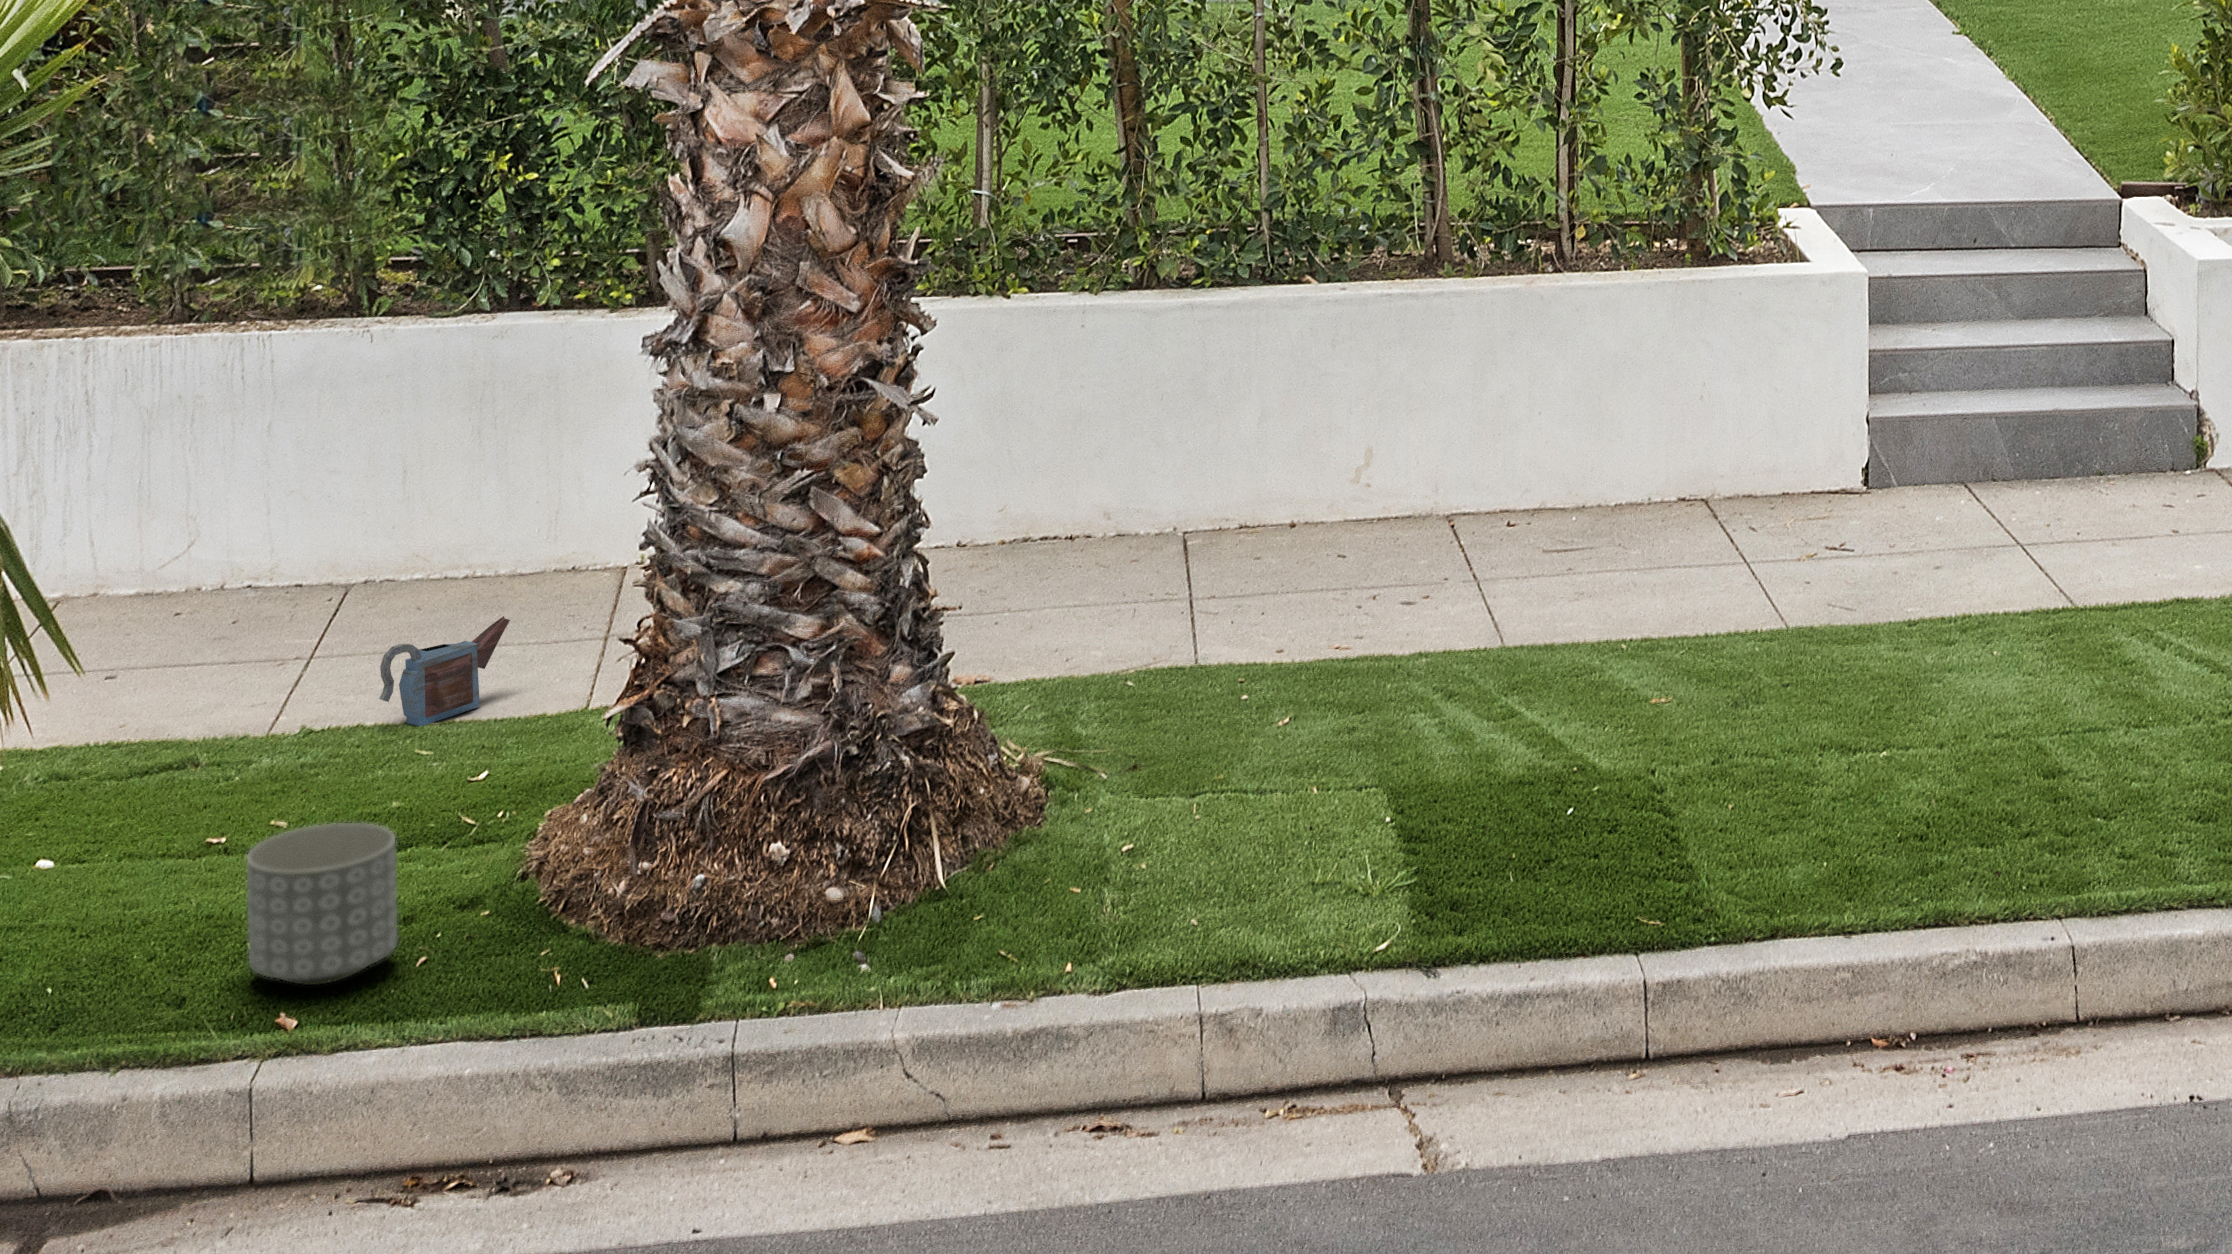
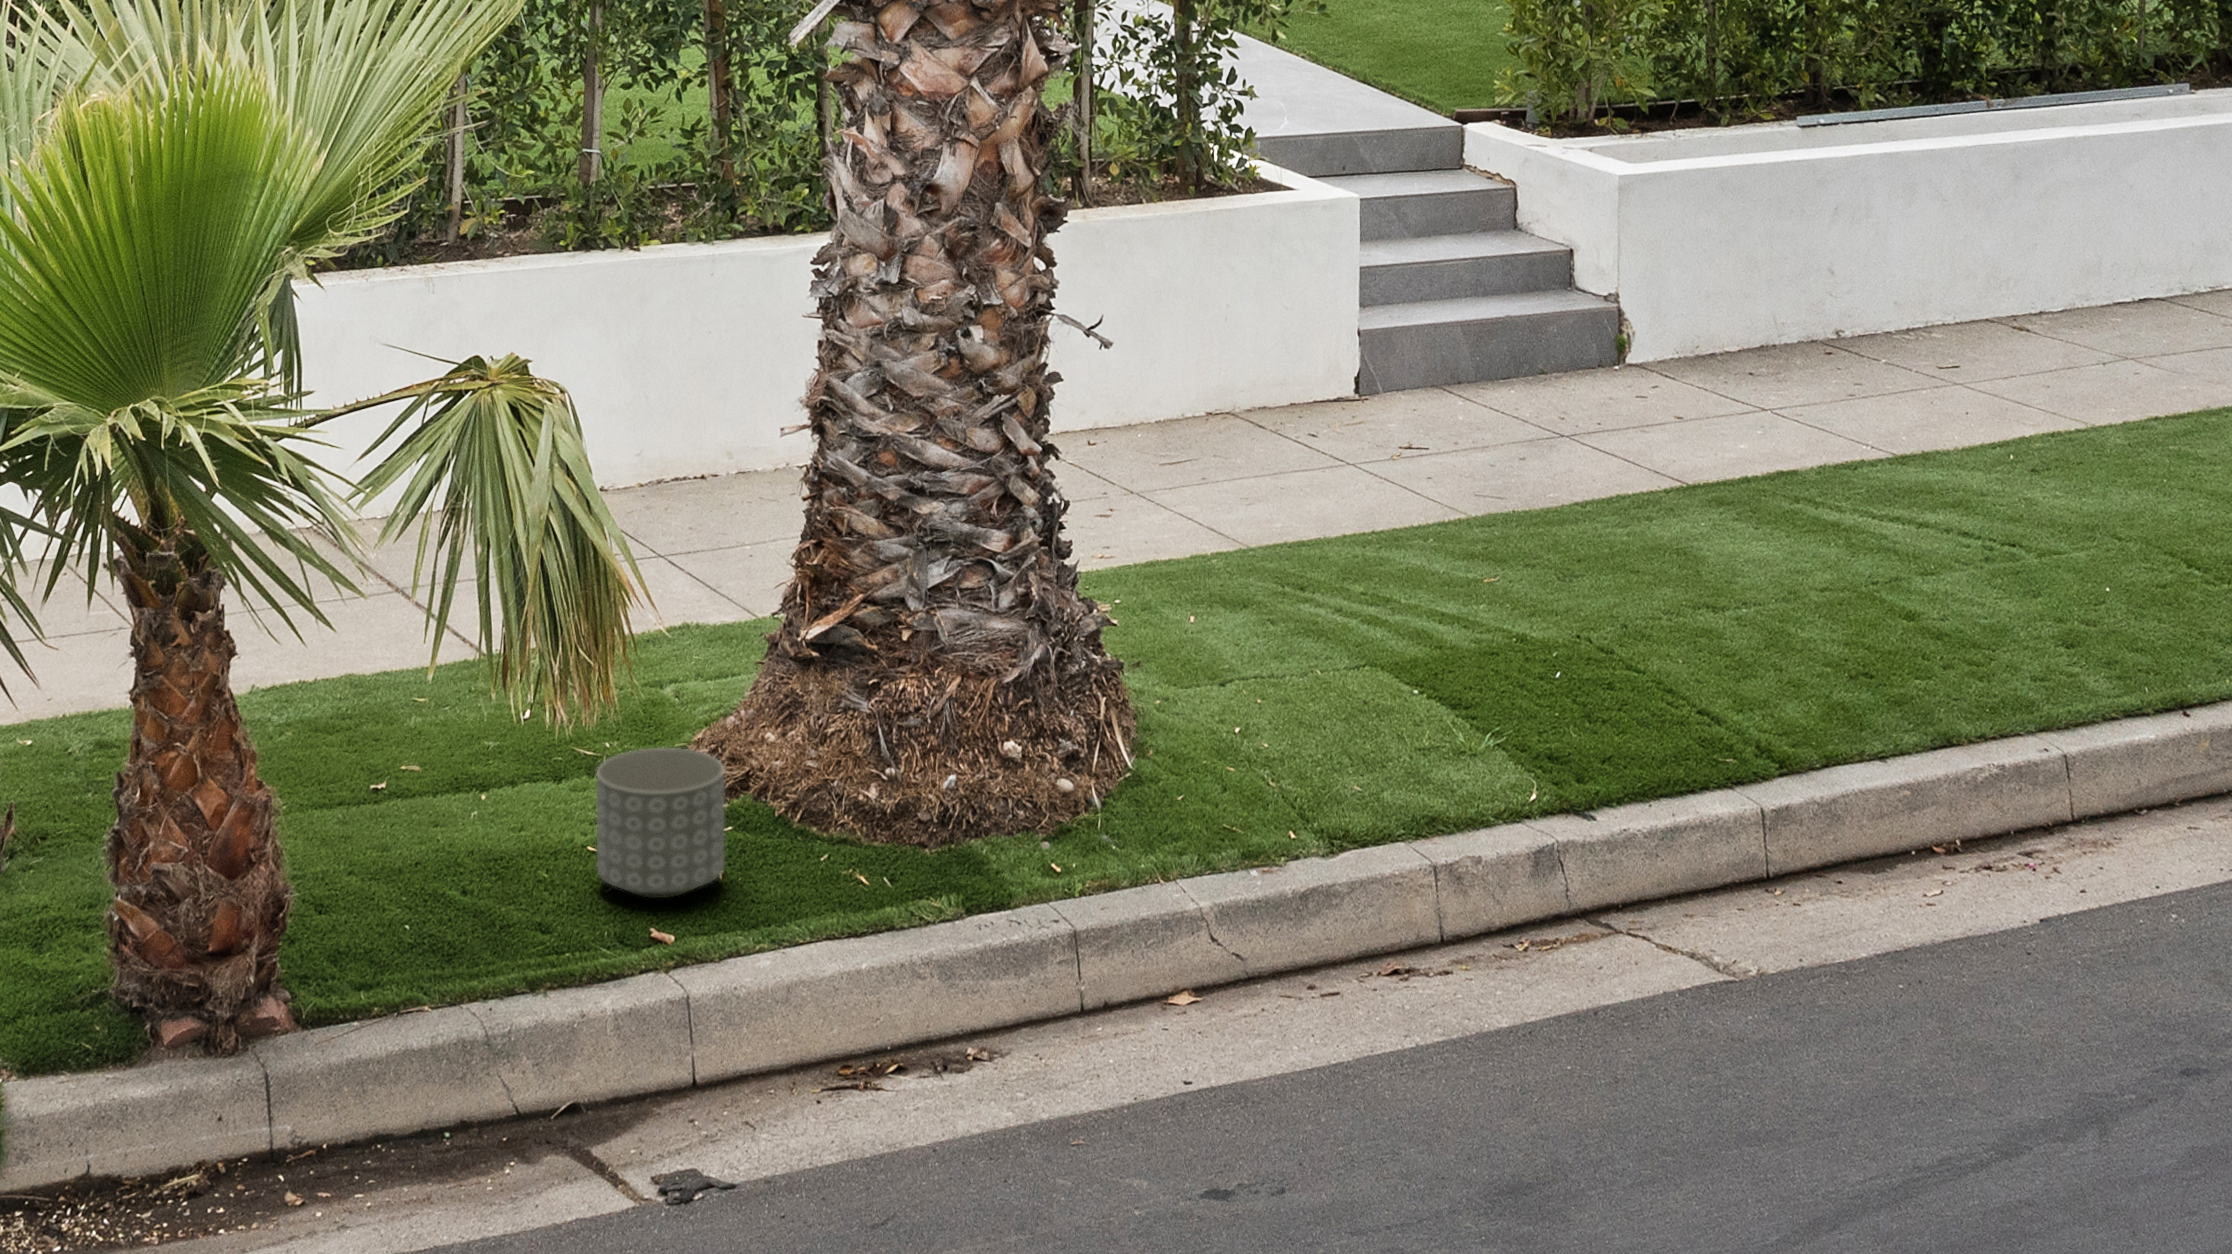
watering can: present [379,616,510,726] -> none [339,572,407,681]

